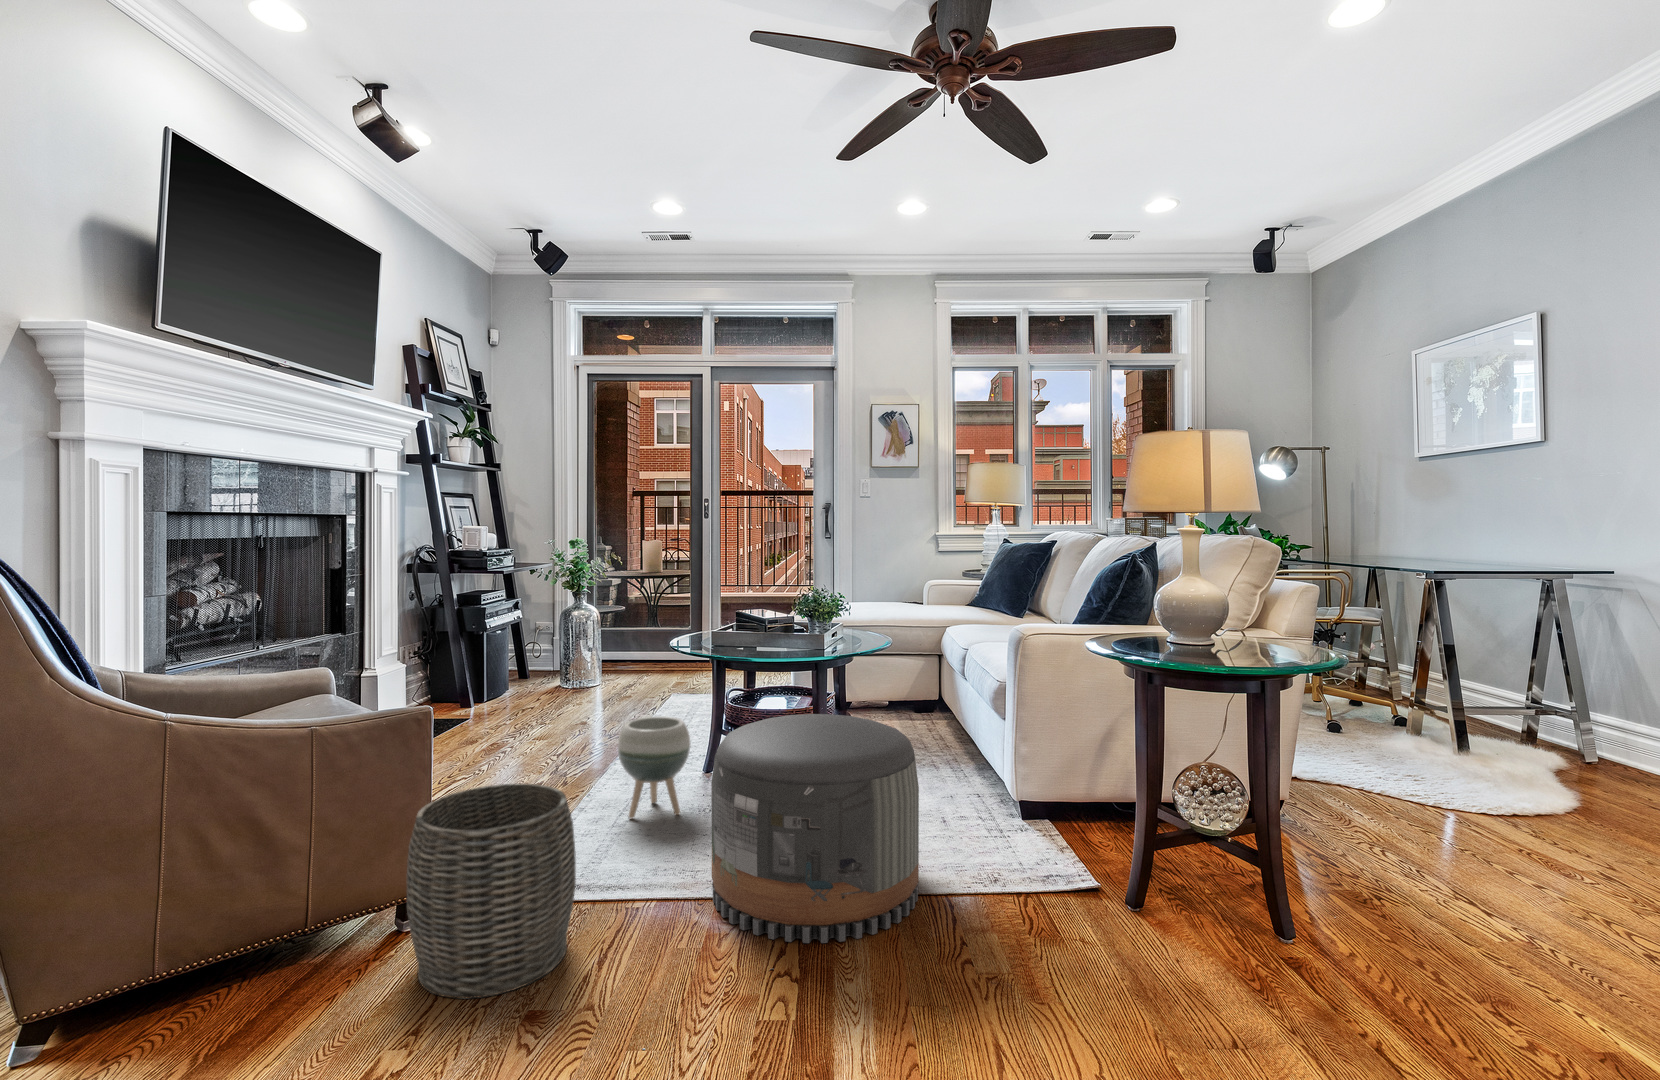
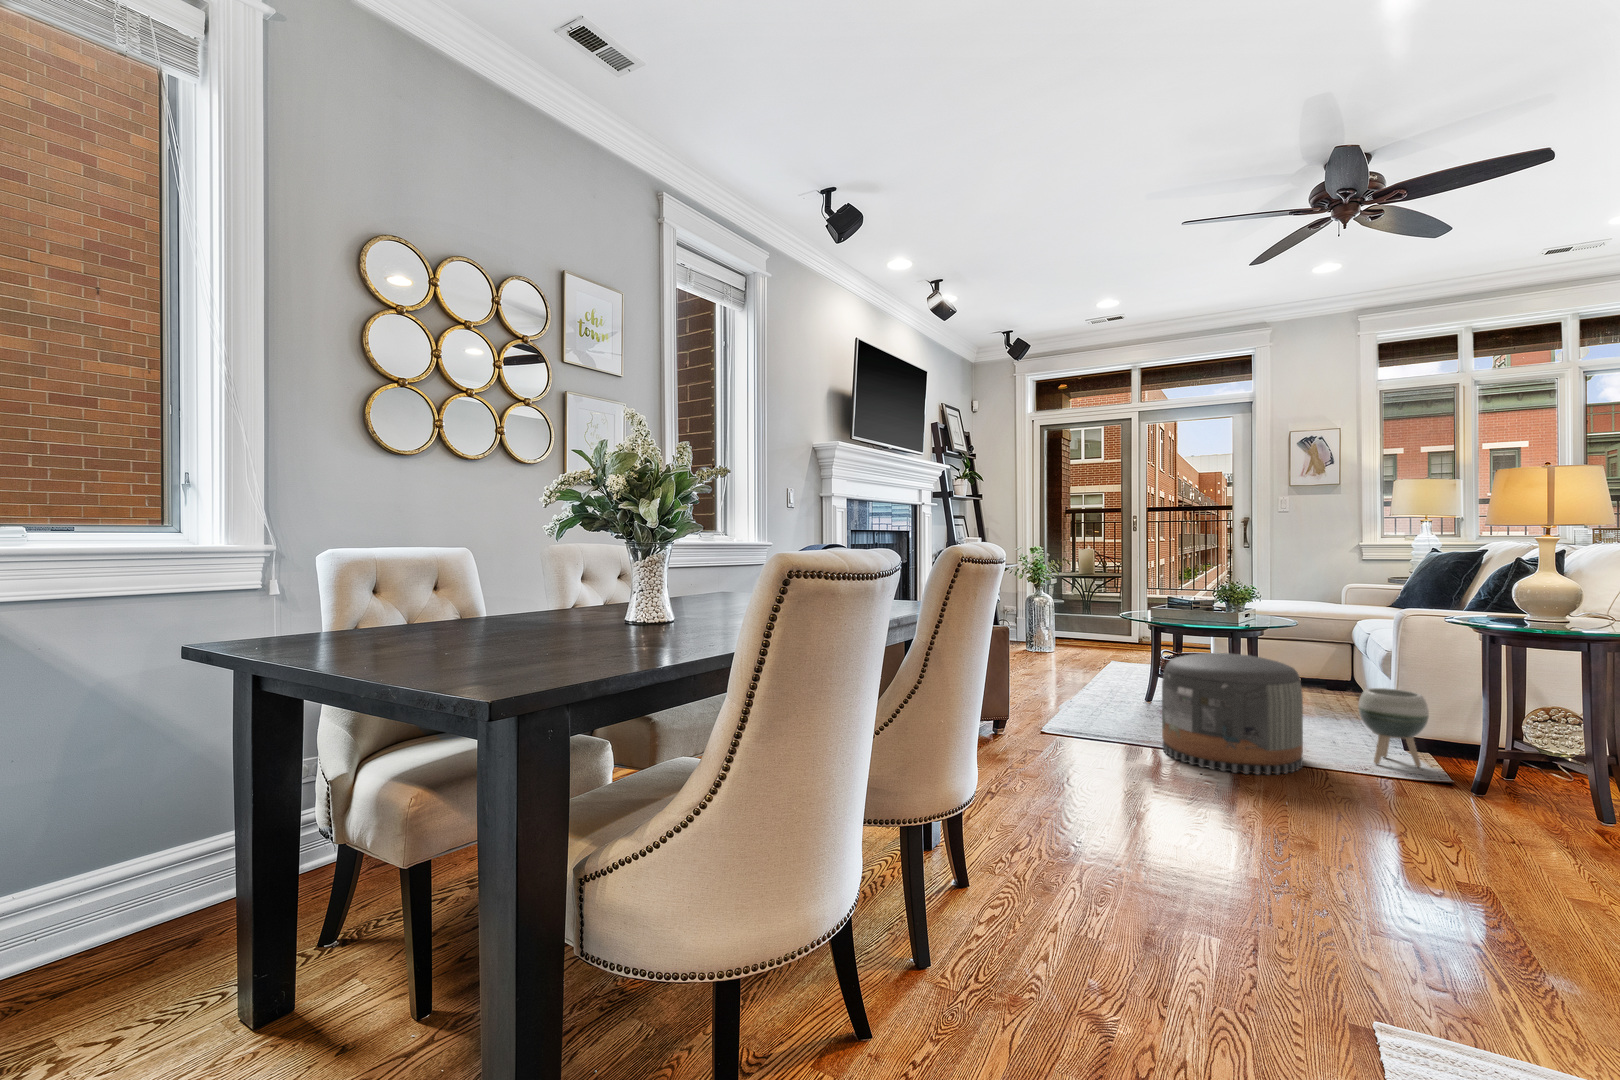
planter: present [618,717,690,818] -> present [1358,688,1429,767]
woven basket: present [407,784,576,998] -> none [1009,671,1088,762]

